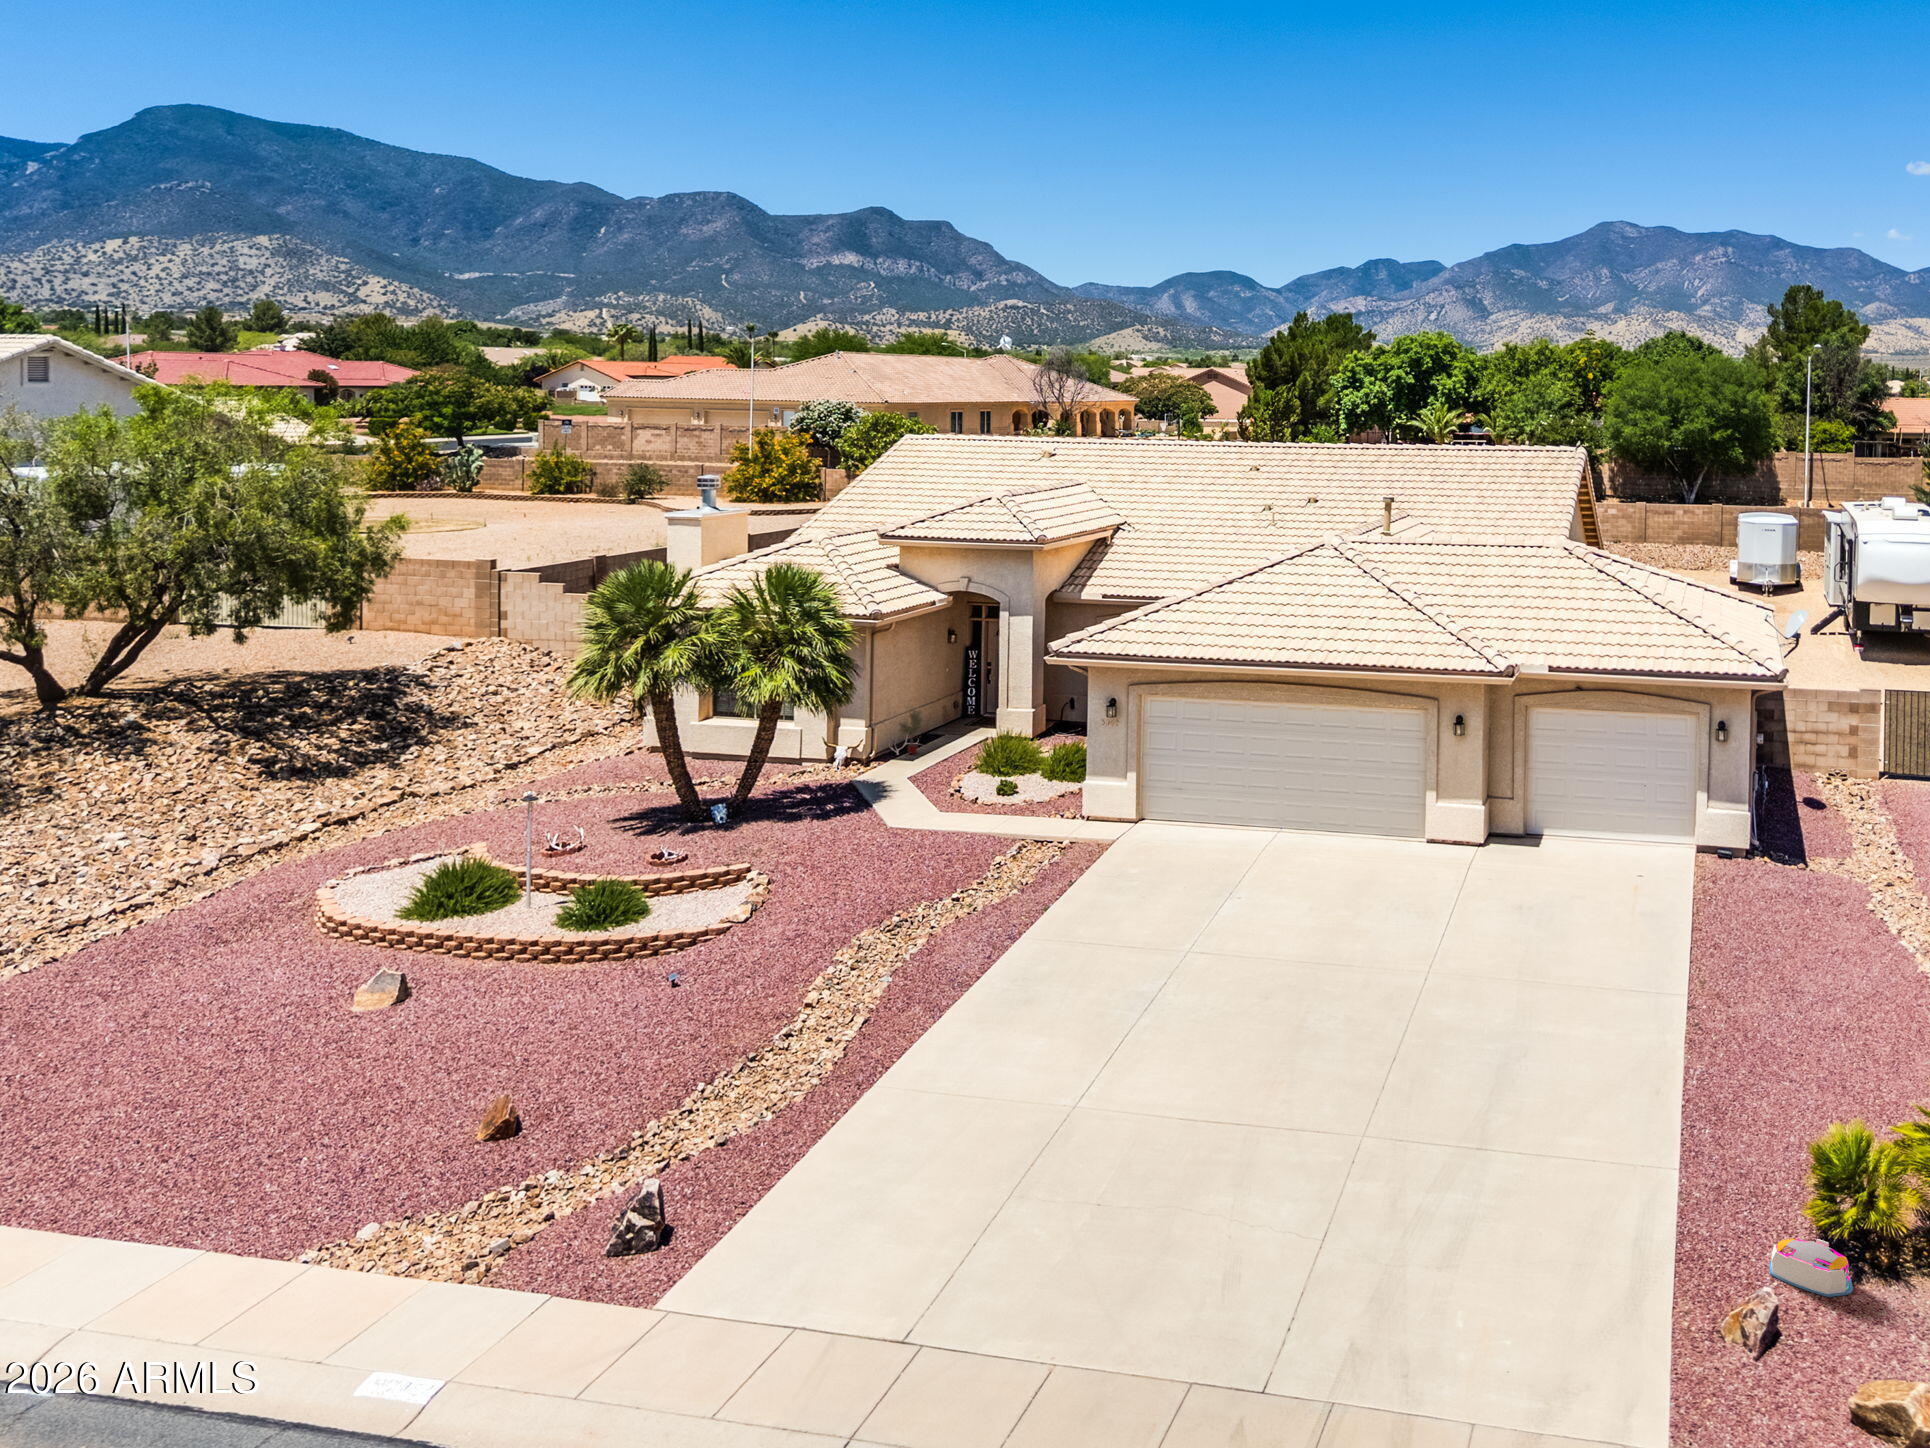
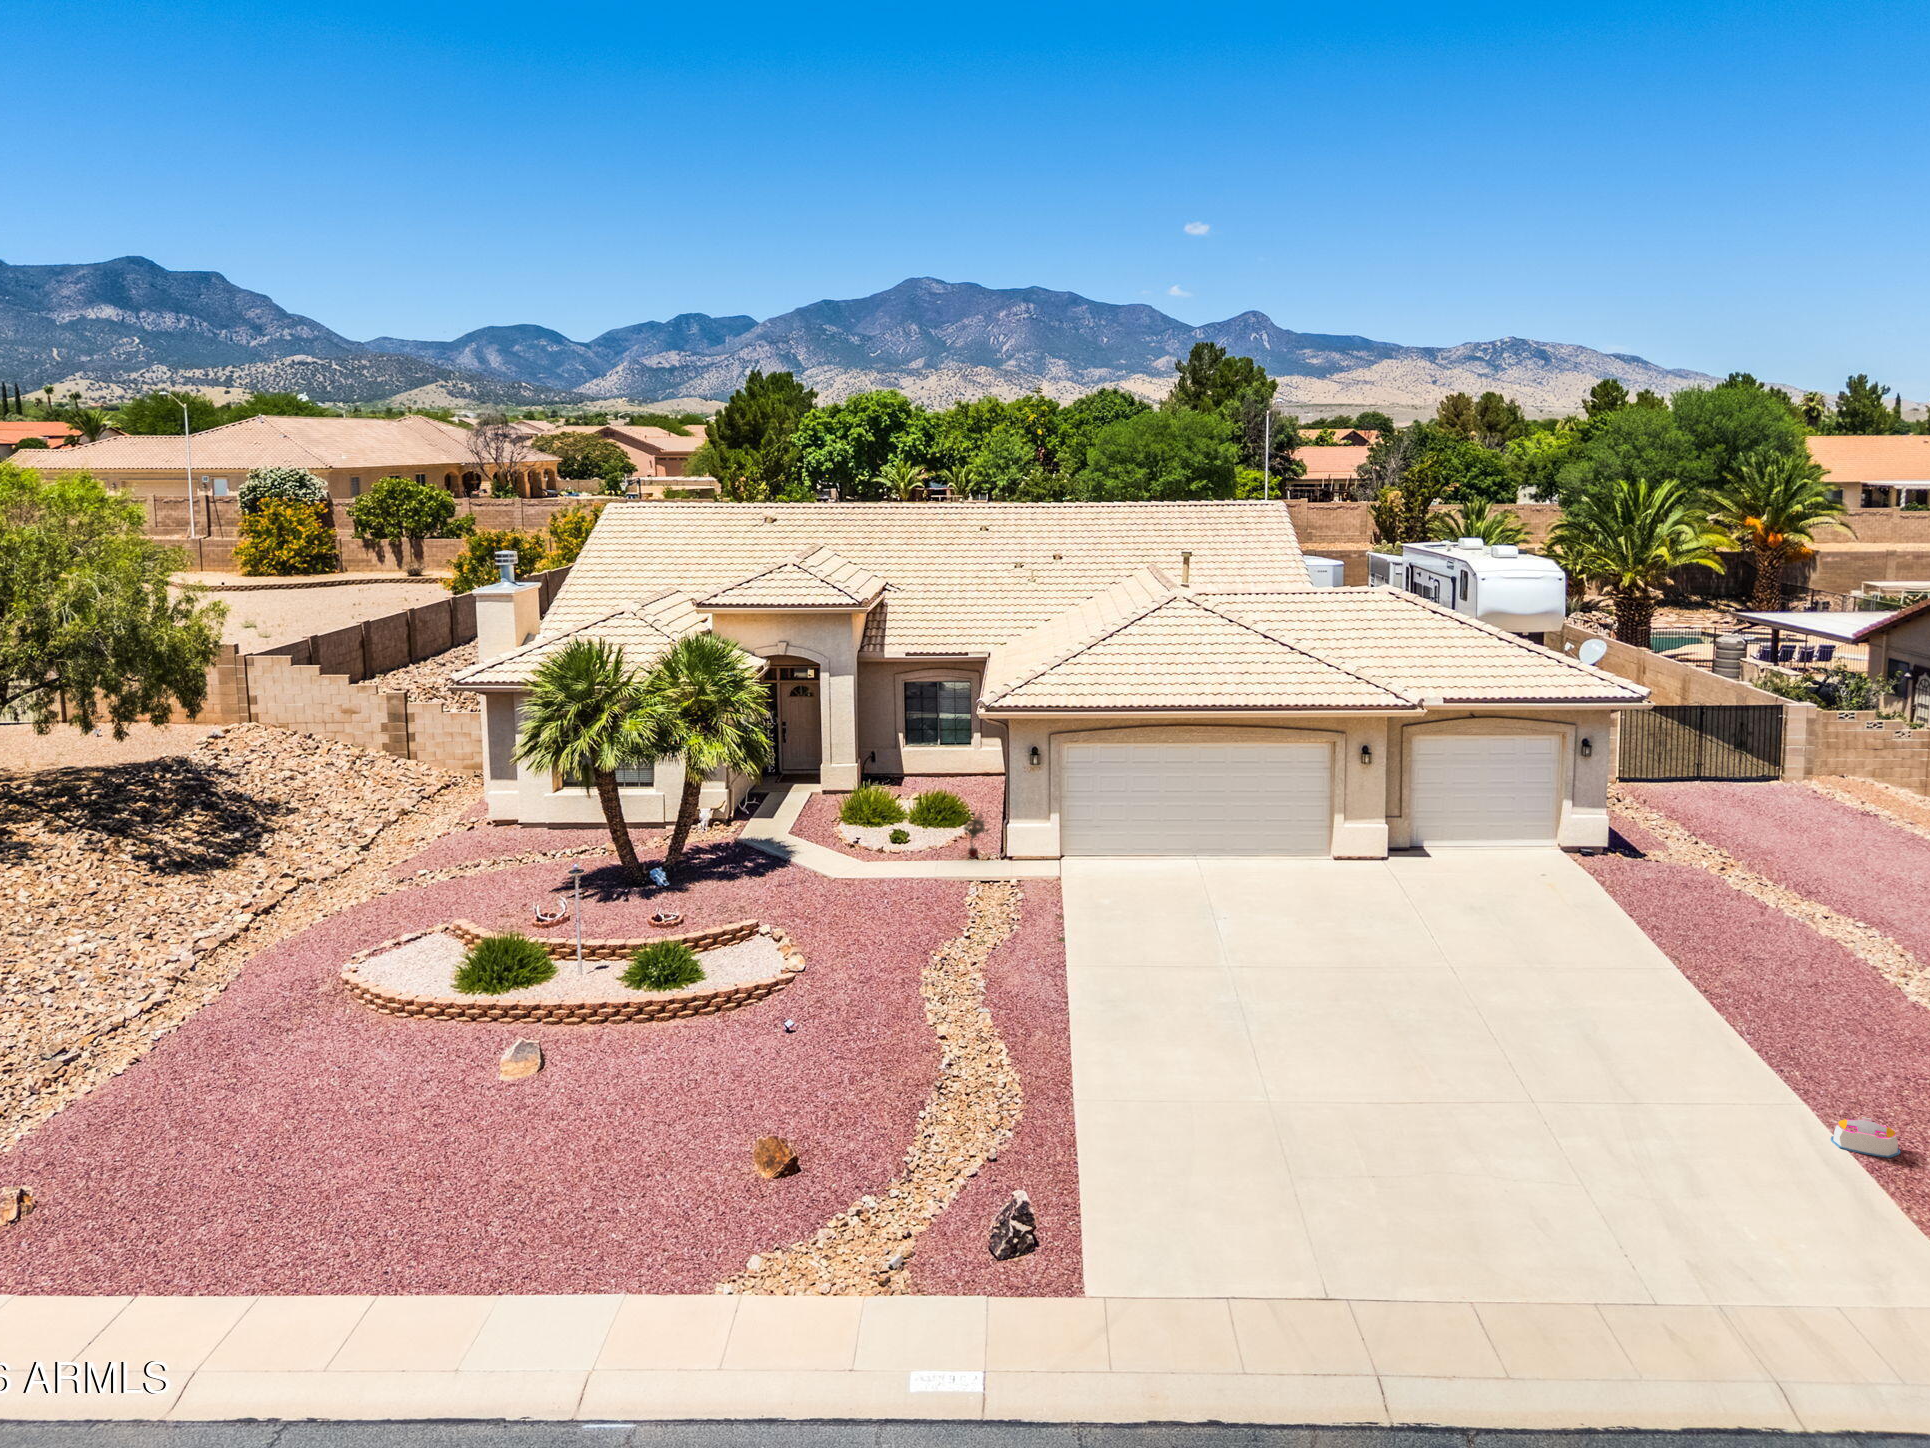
potted tree: present [899,707,923,754] -> present [963,811,988,859]

